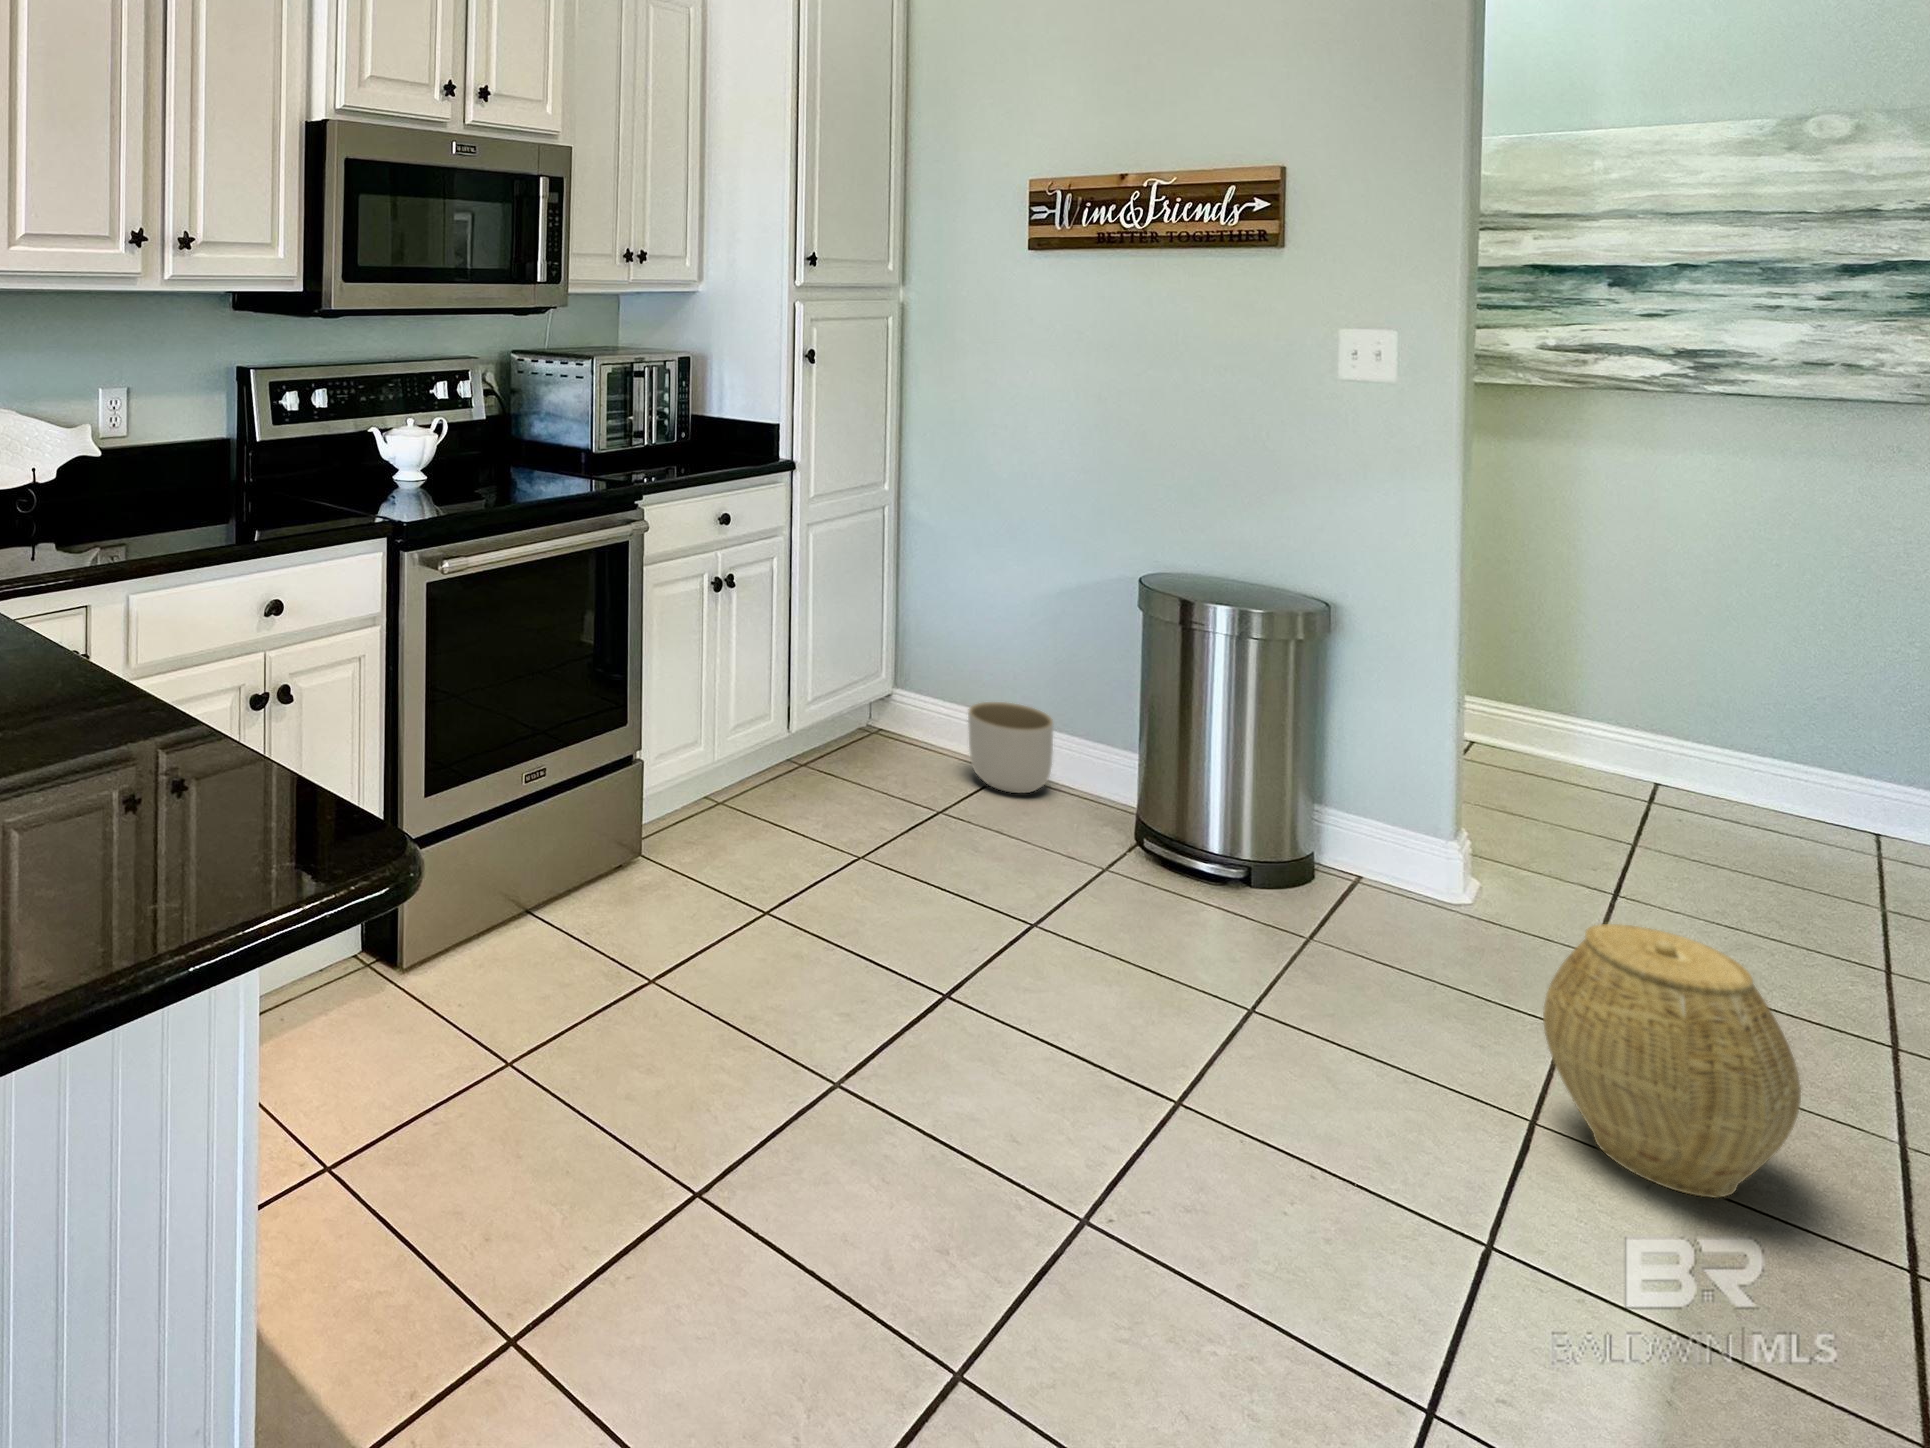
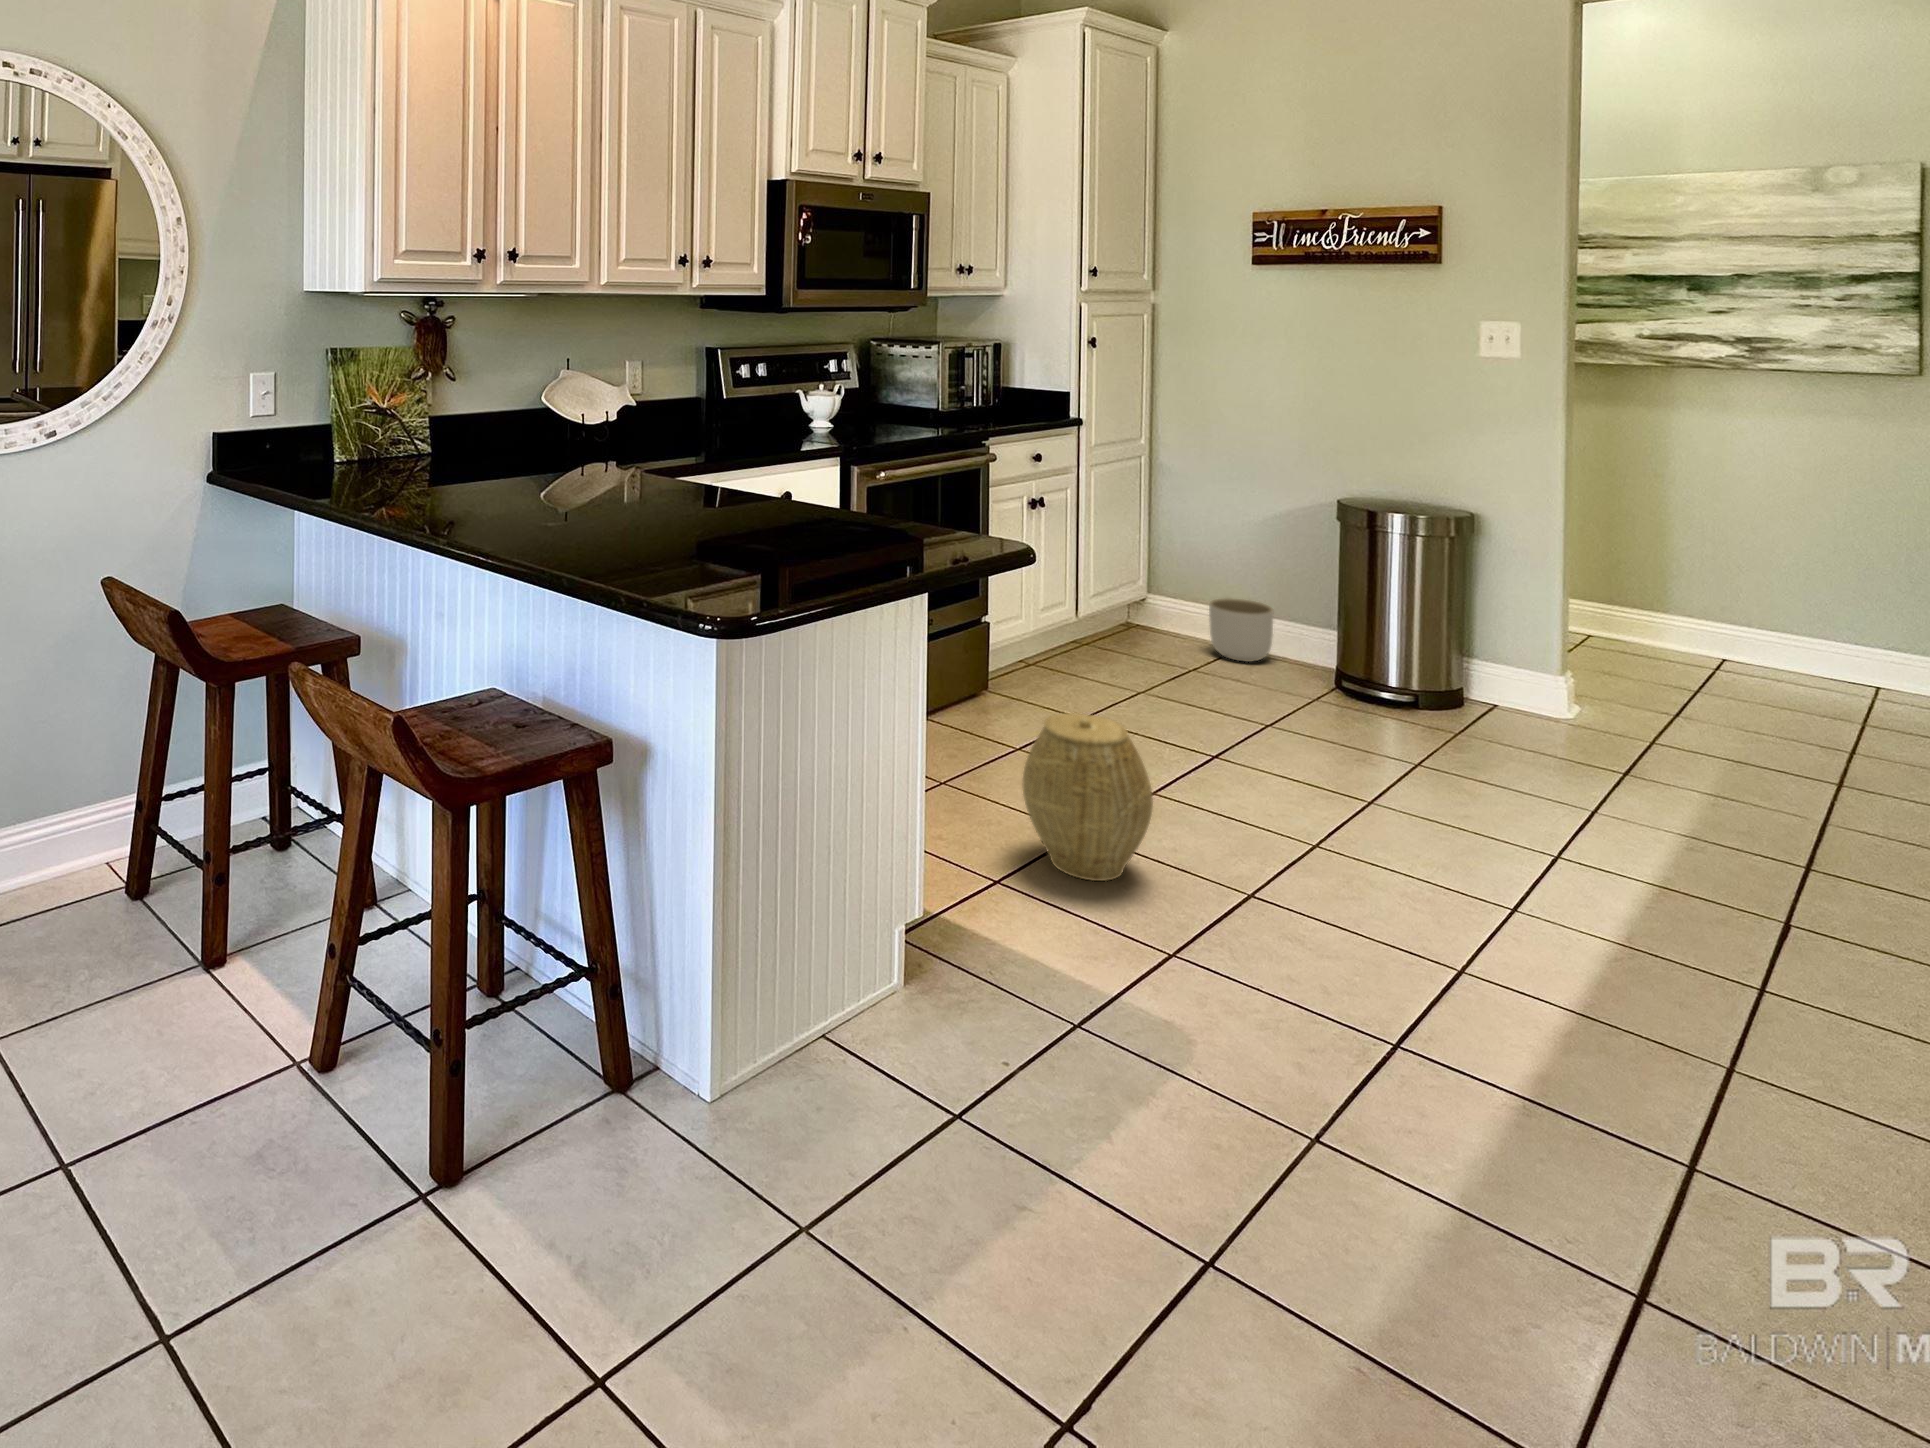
woven basket: present [1543,924,1801,1198] -> present [1023,713,1153,881]

